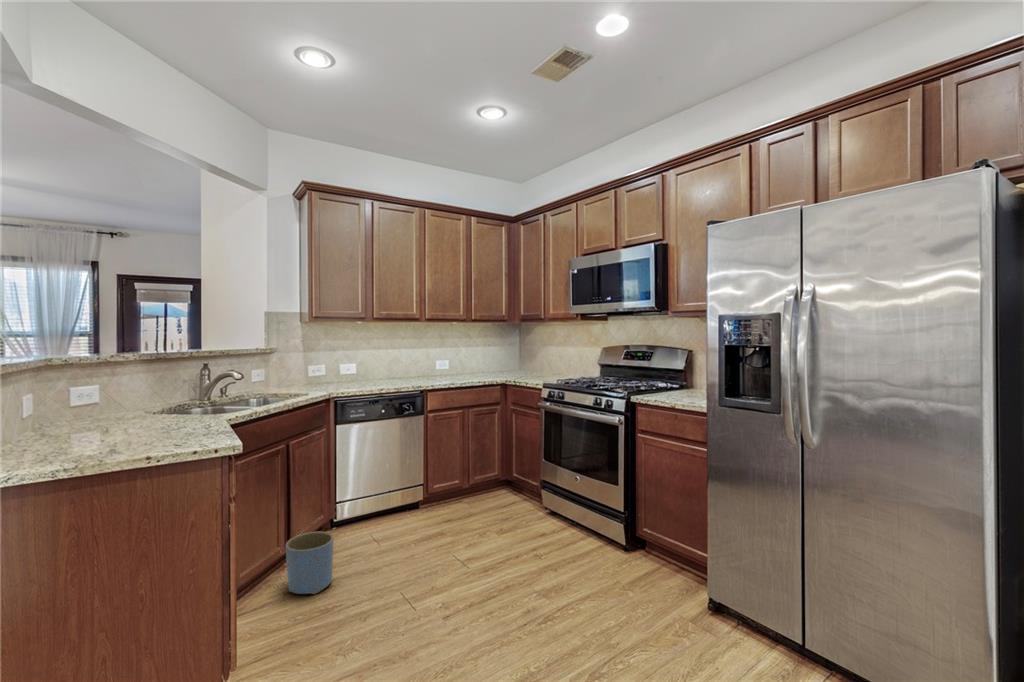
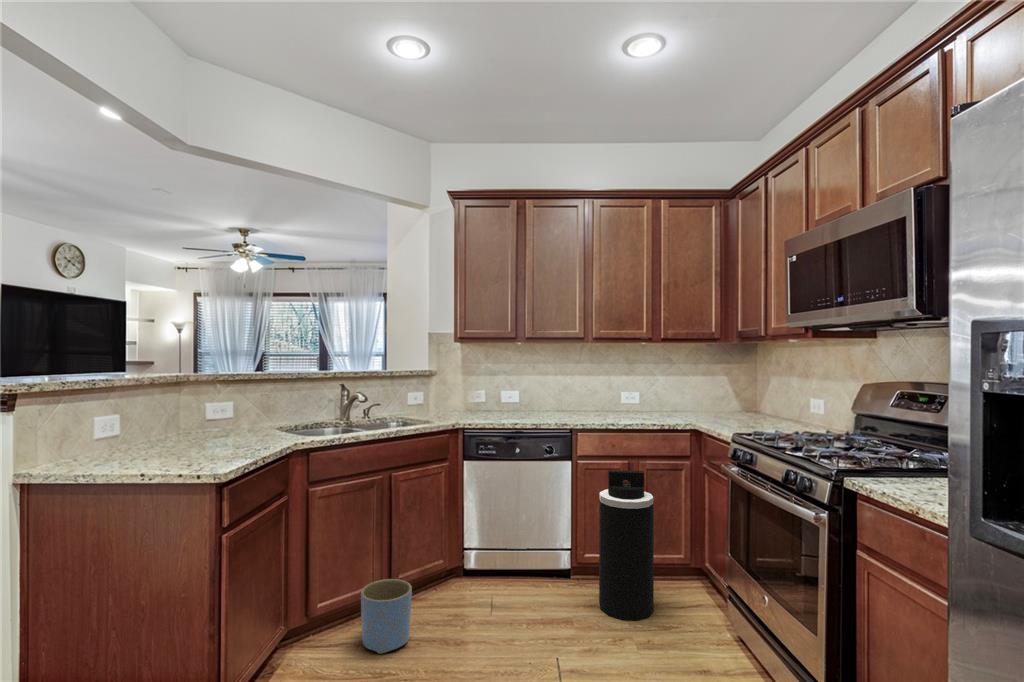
trash can: none [453,415,491,521] -> present [599,470,654,621]

